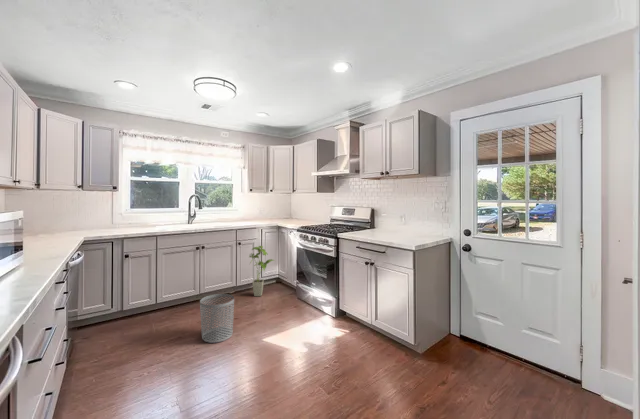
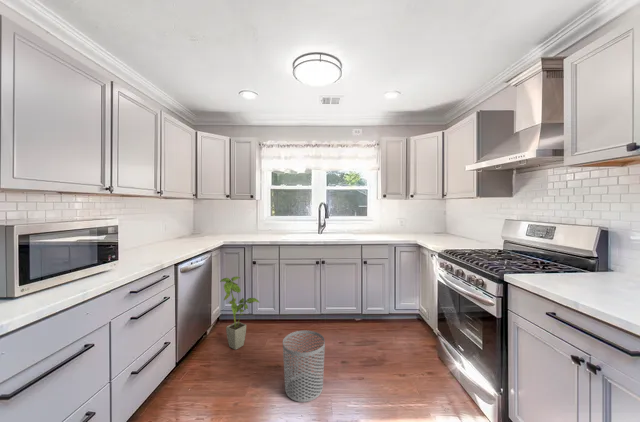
house plant: present [249,246,273,296] -> present [220,276,259,350]

